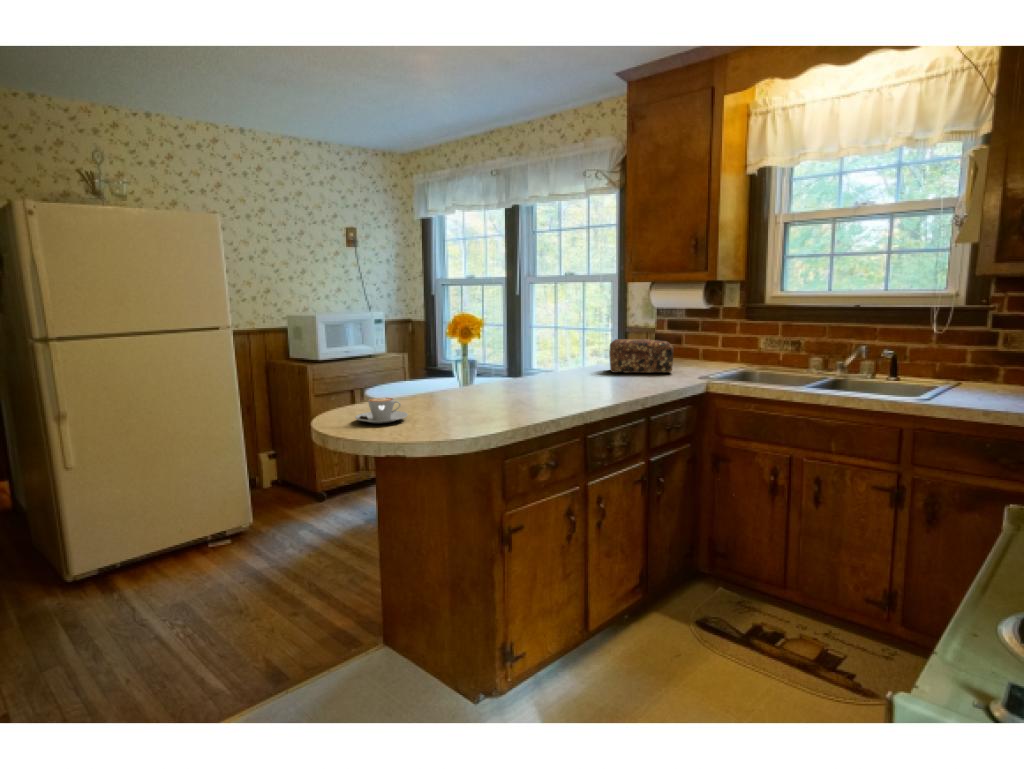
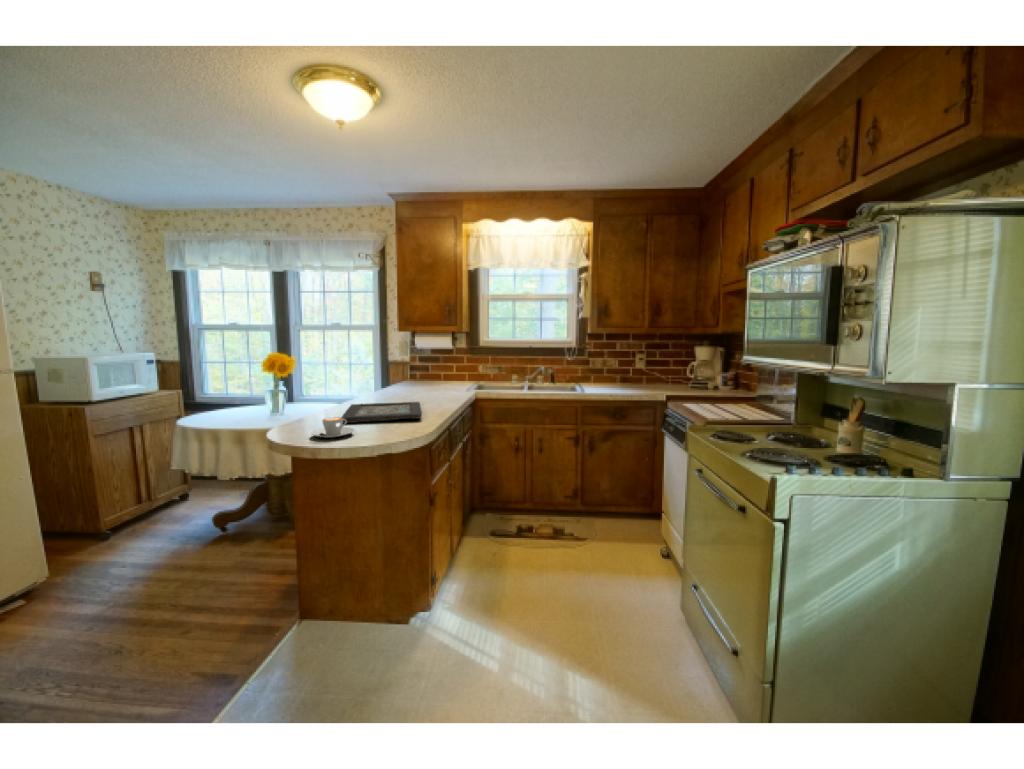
bread loaf: present [609,339,673,373] -> none [402,368,446,391]
decorative tray: none [423,384,566,413] -> present [342,402,422,423]

